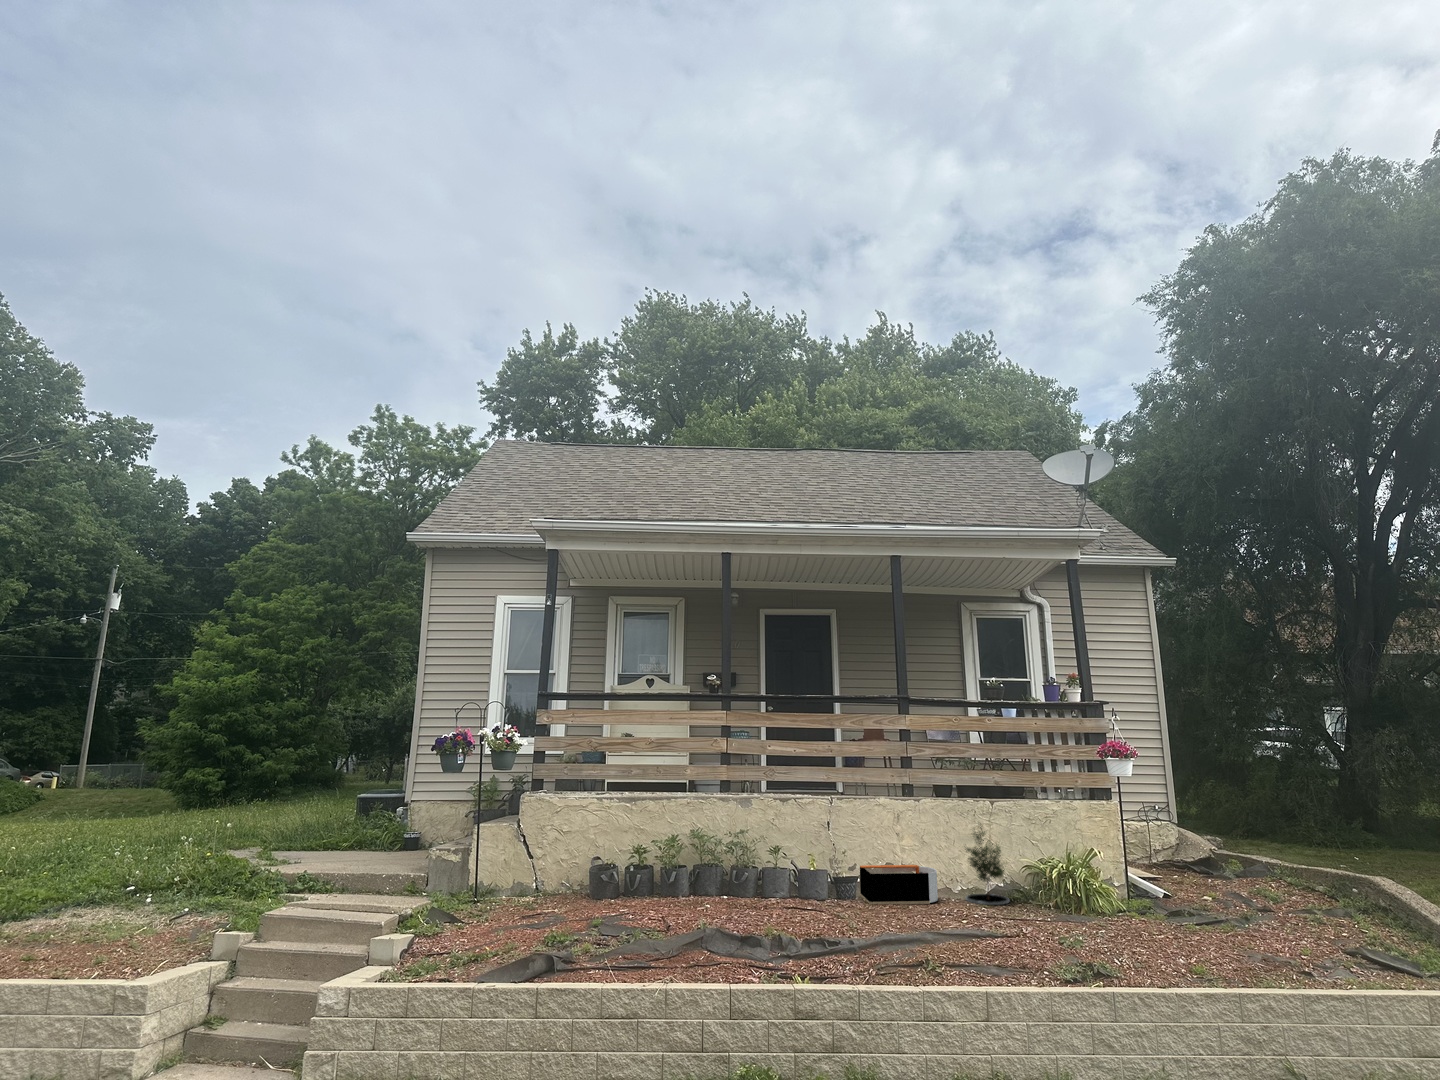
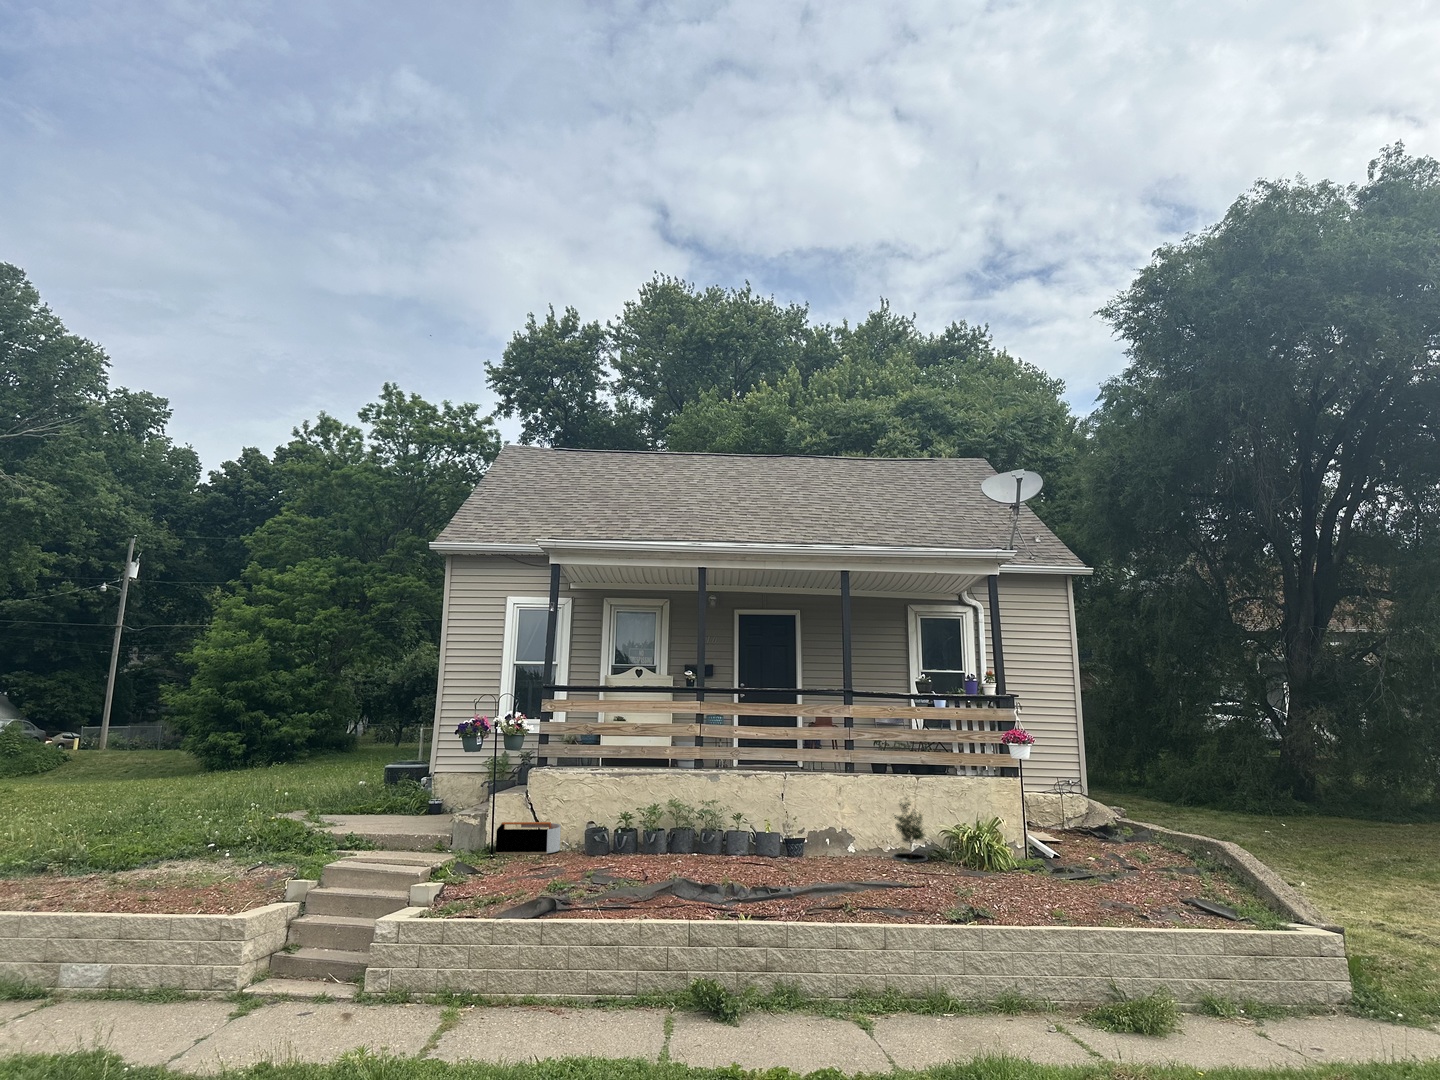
storage bin: present [860,865,938,904] -> present [496,822,561,854]

